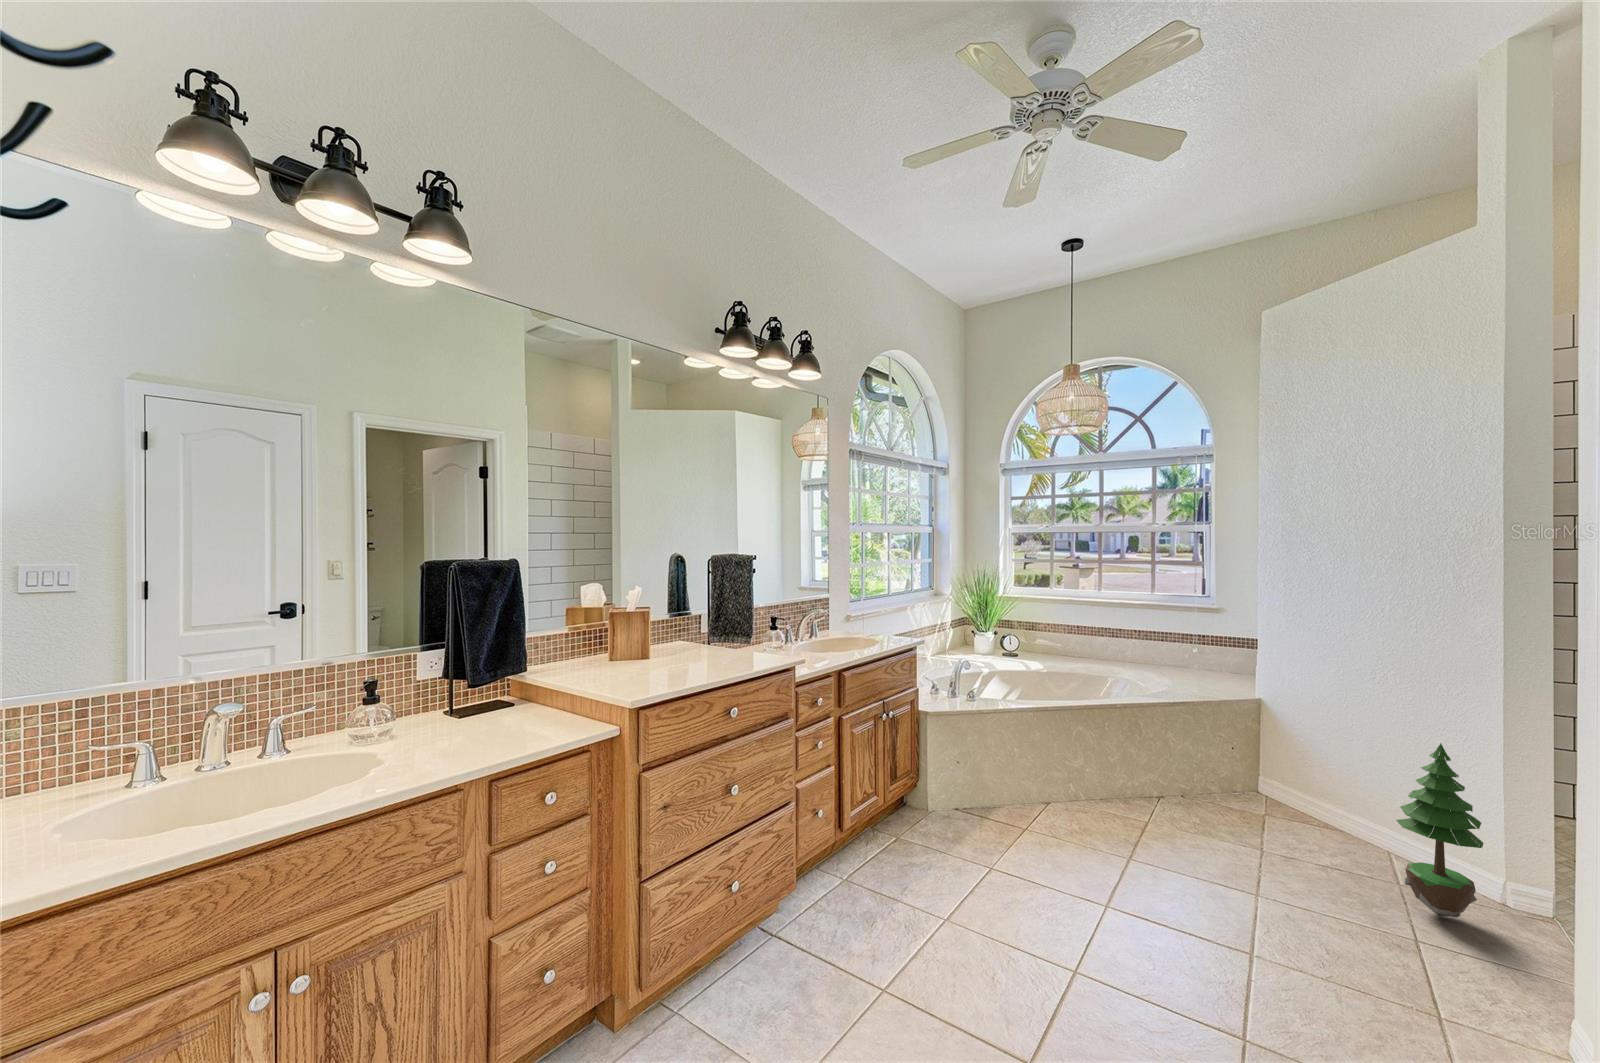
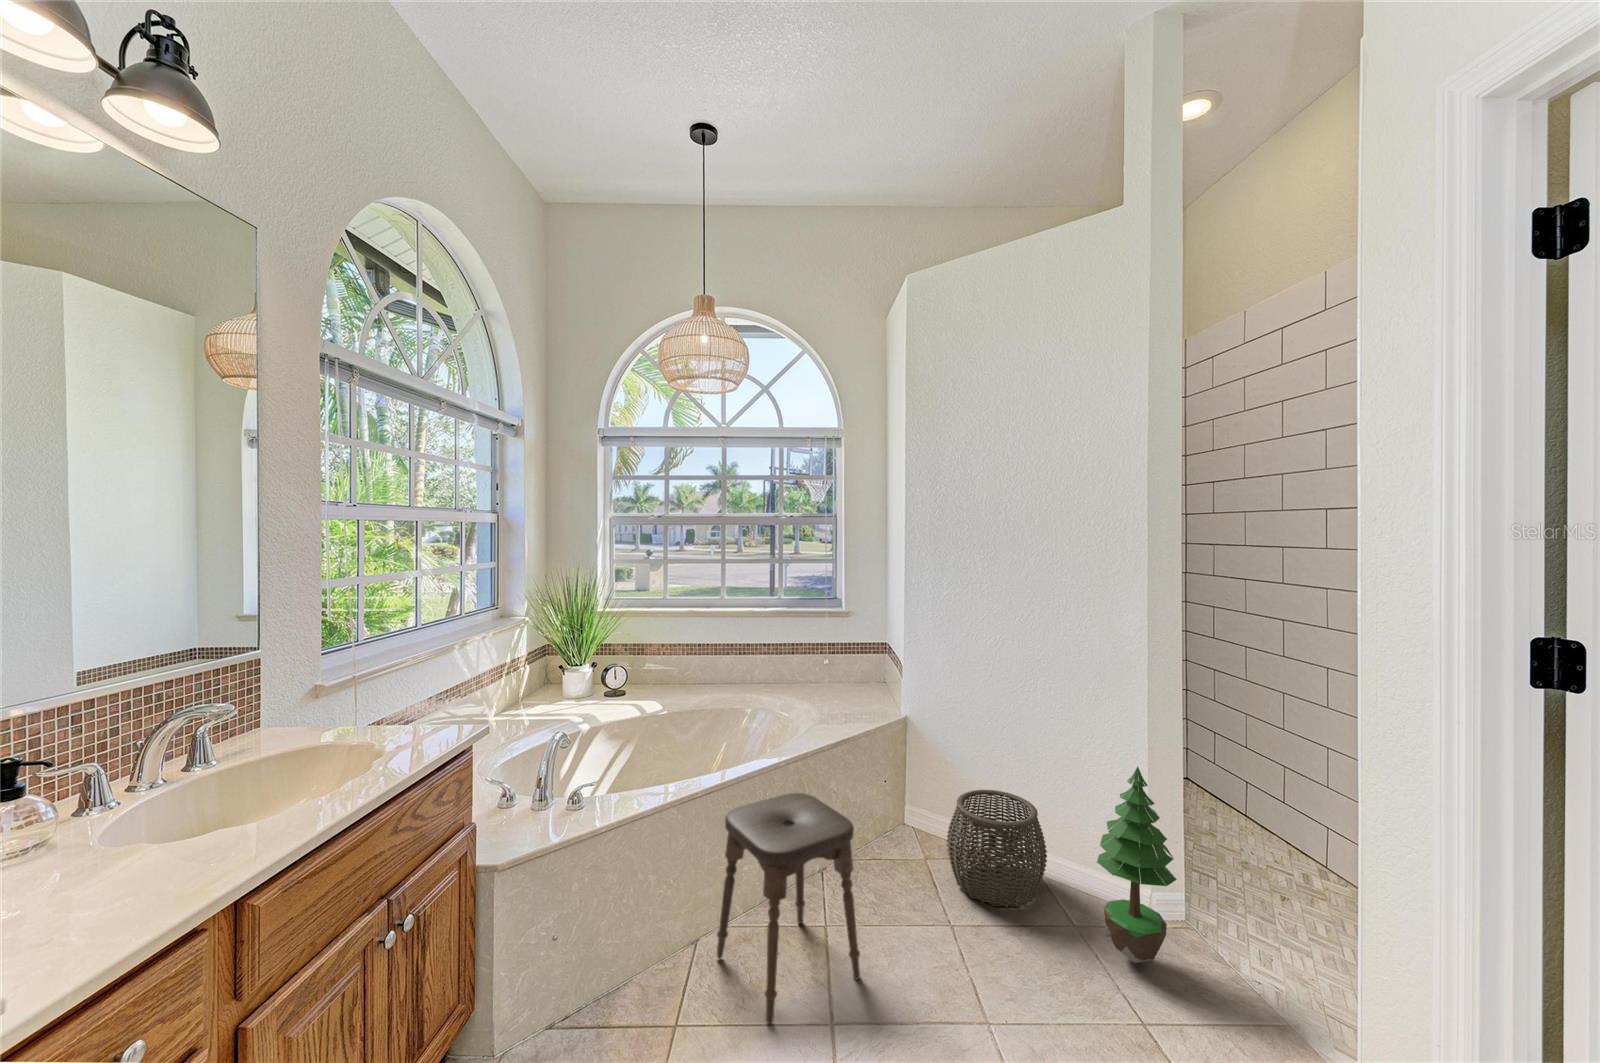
stool: none [1060,720,1161,850] -> present [717,793,860,1024]
woven basket: none [1273,763,1383,861] -> present [946,790,1047,908]

